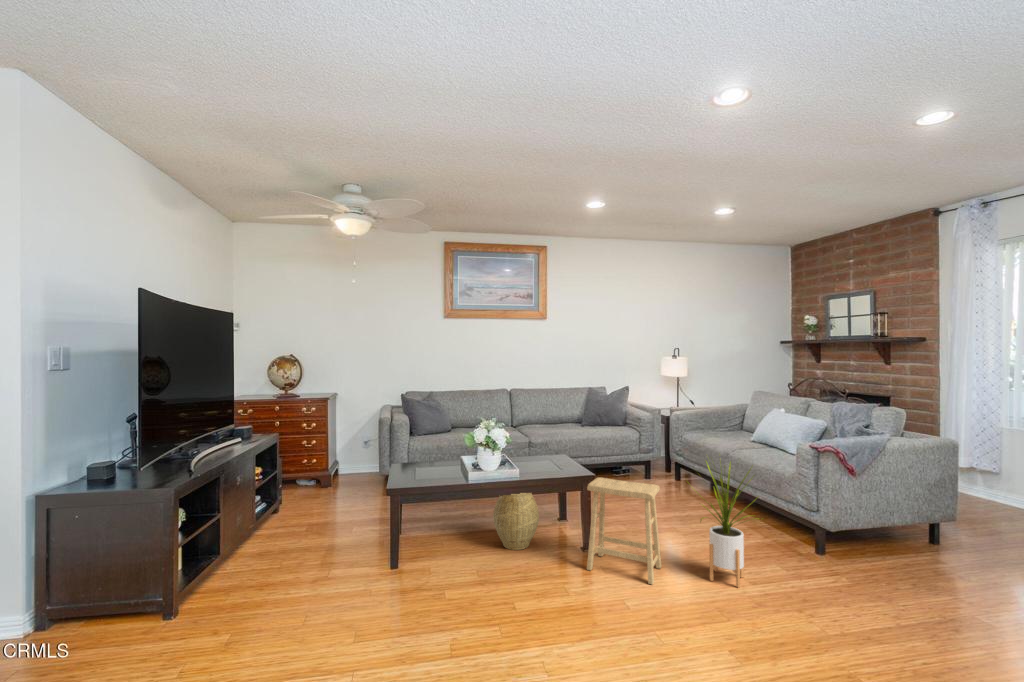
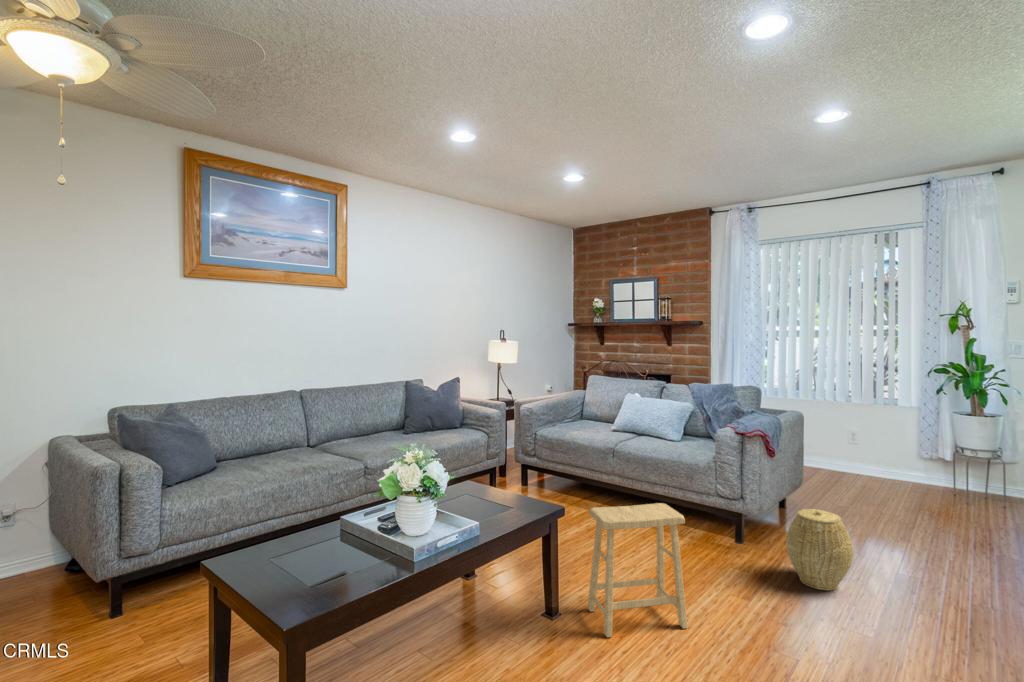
house plant: present [701,462,758,588] -> none [686,451,766,600]
woven basket: present [493,493,539,550] -> present [786,509,854,590]

